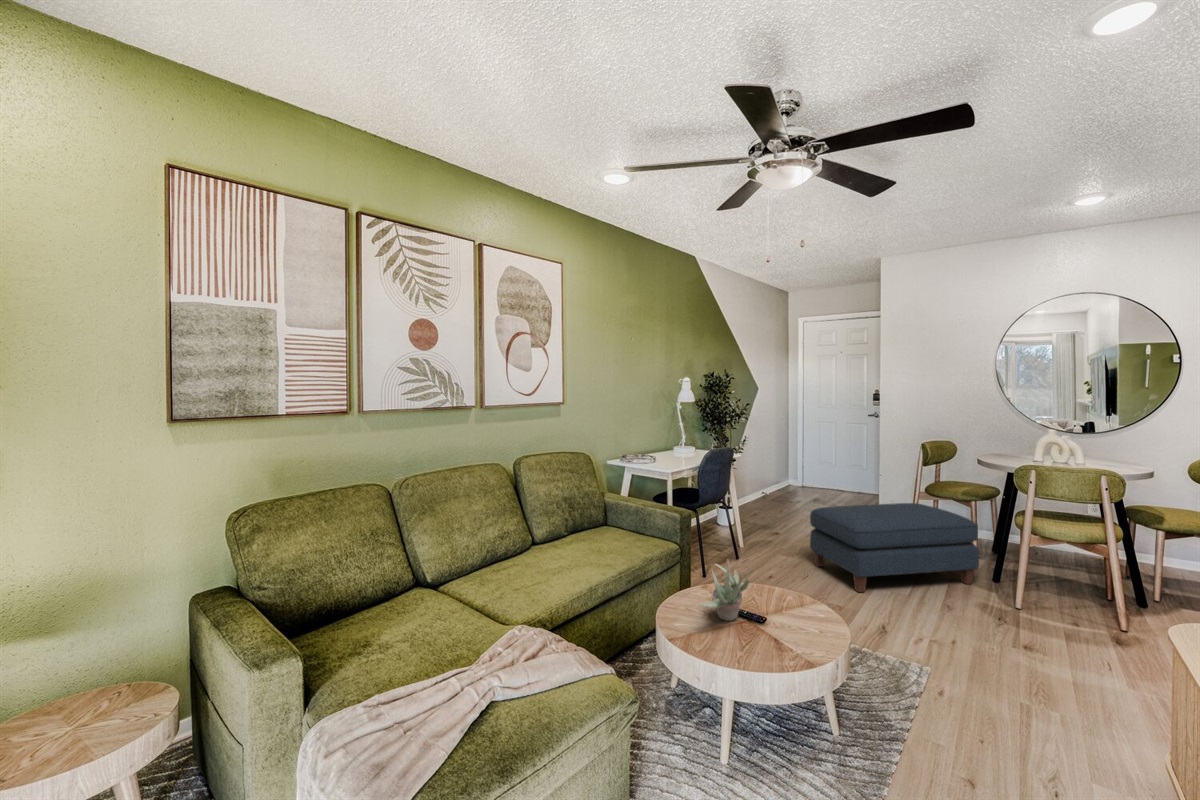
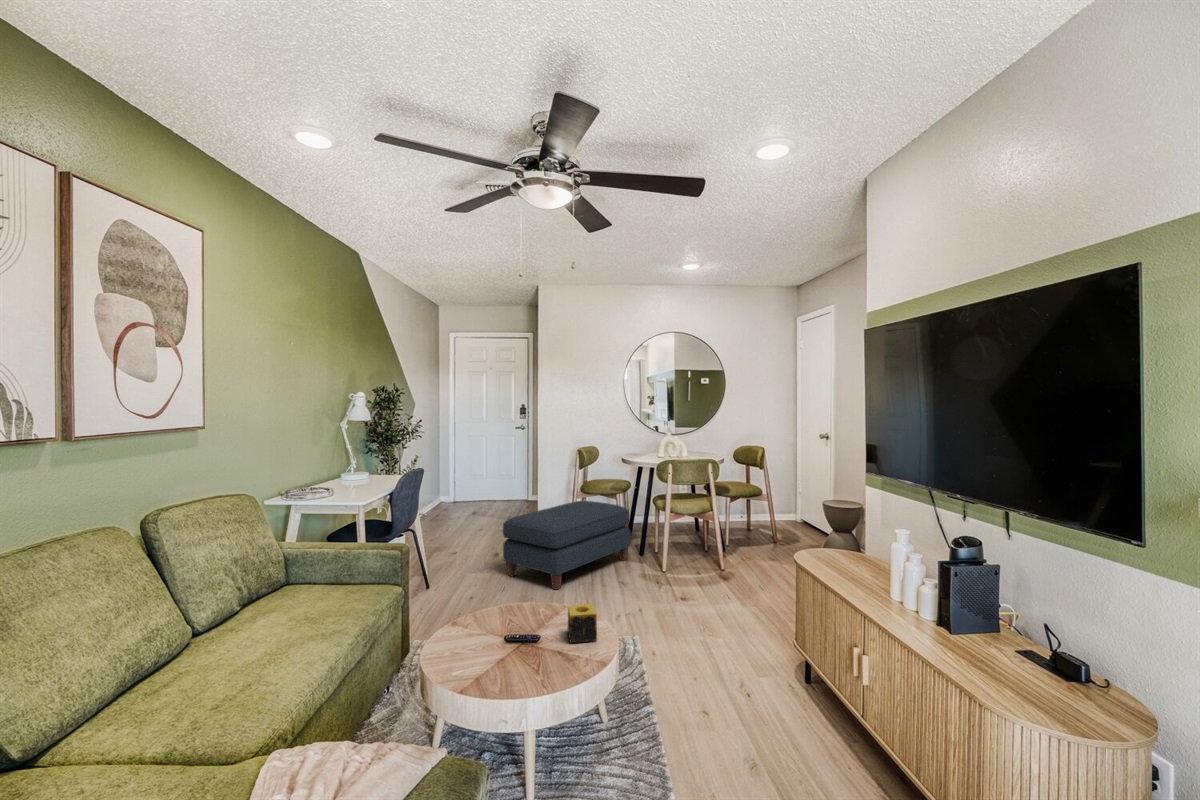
succulent plant: present [699,560,750,621] -> none [491,579,536,648]
candle: none [782,600,817,644] -> present [568,604,597,643]

